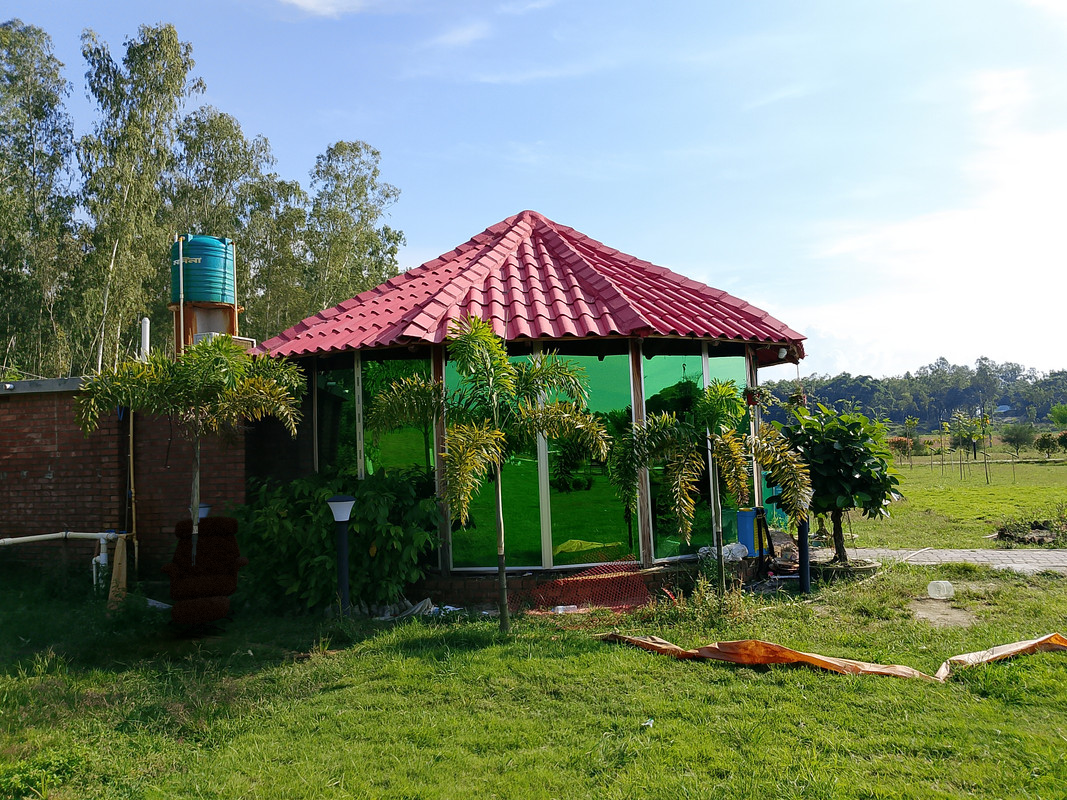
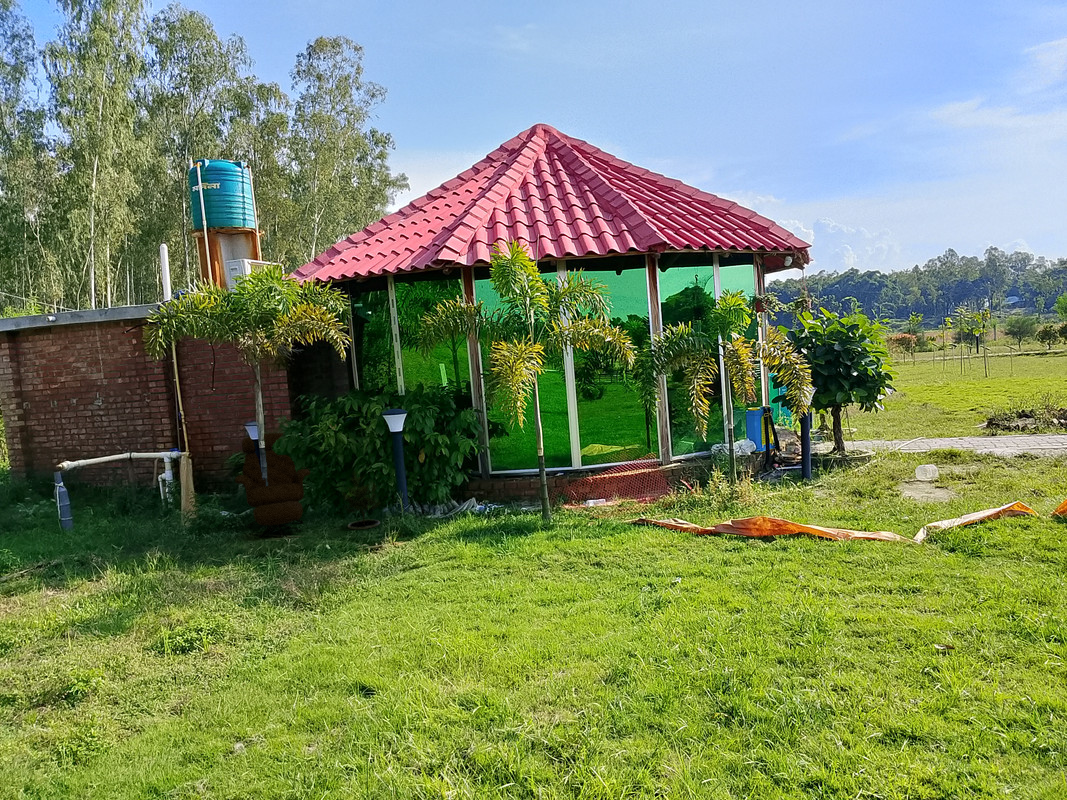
potted tree: none [274,563,321,633] -> present [344,472,380,529]

